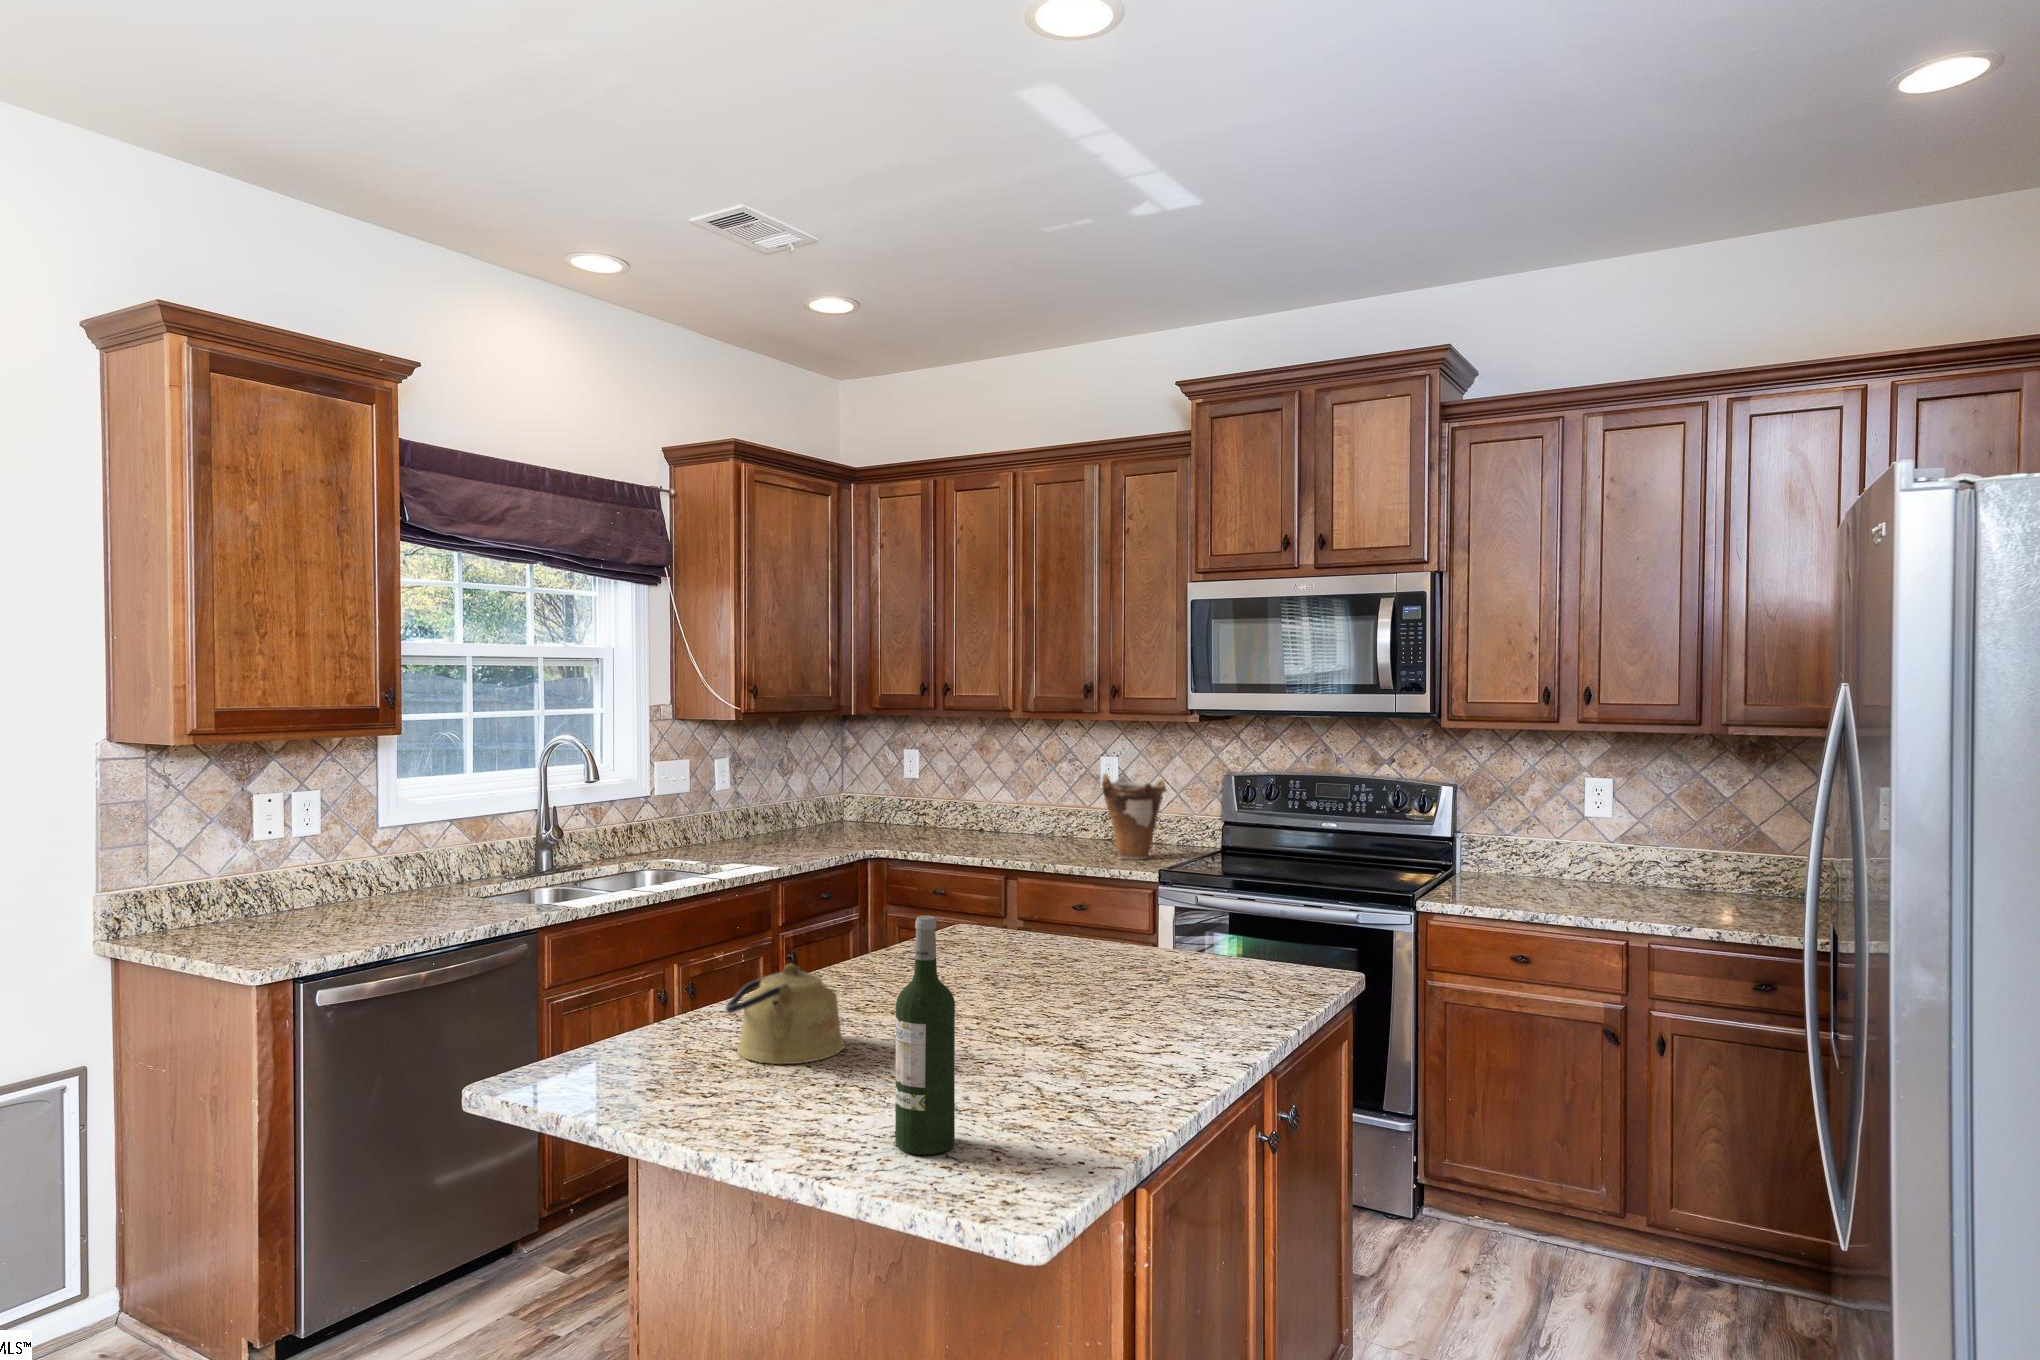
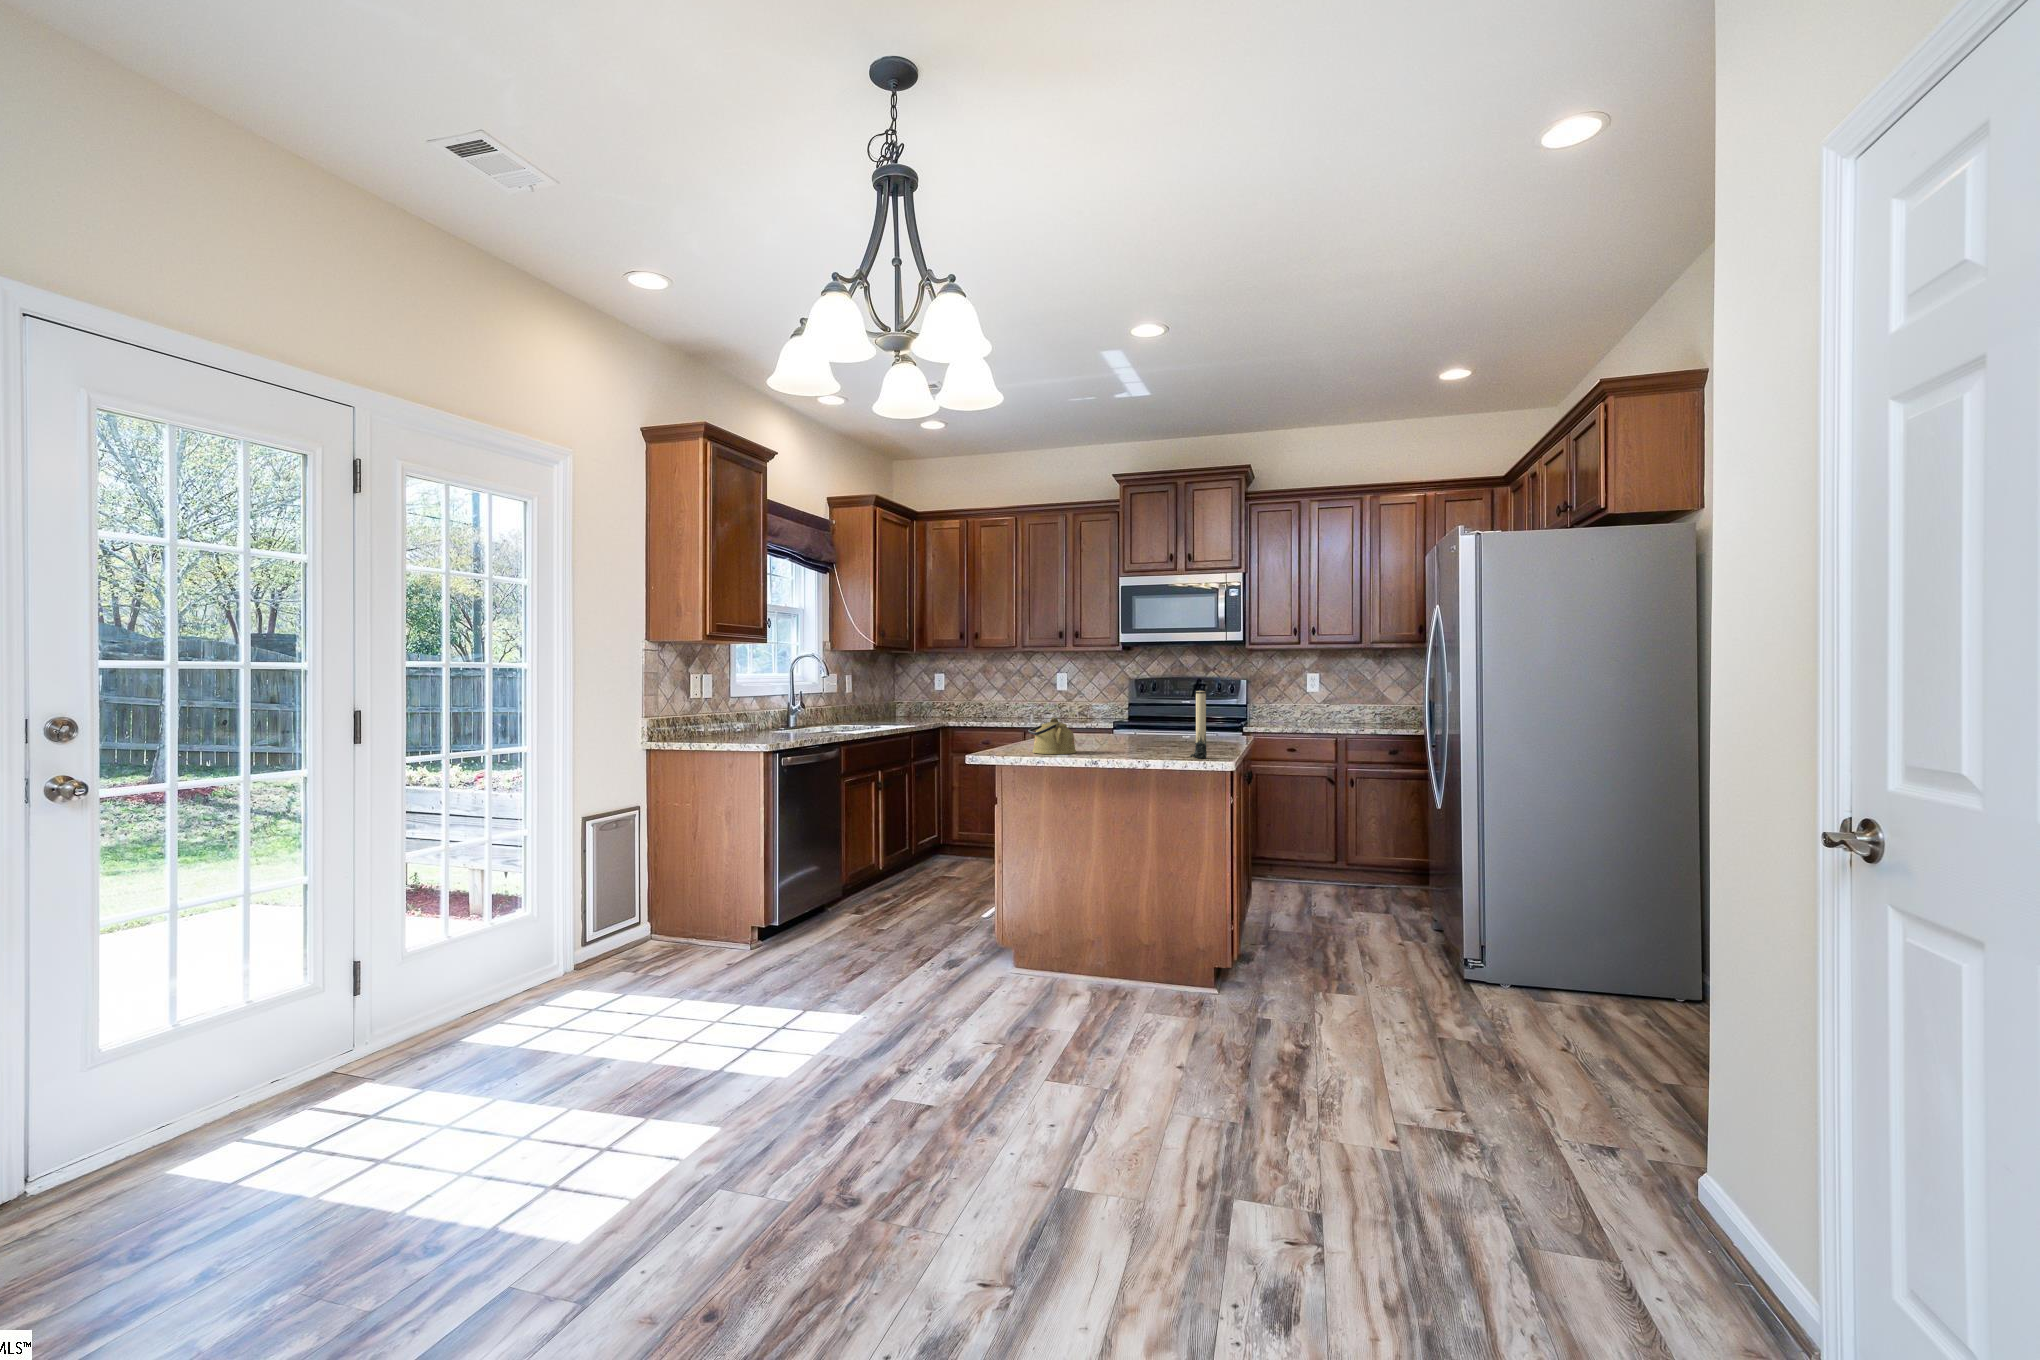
vase: present [1101,773,1166,860] -> none [1065,679,1098,724]
wine bottle: present [895,916,955,1155] -> none [1142,678,1164,760]
candle: none [1047,953,1084,1149] -> present [1190,691,1207,758]

